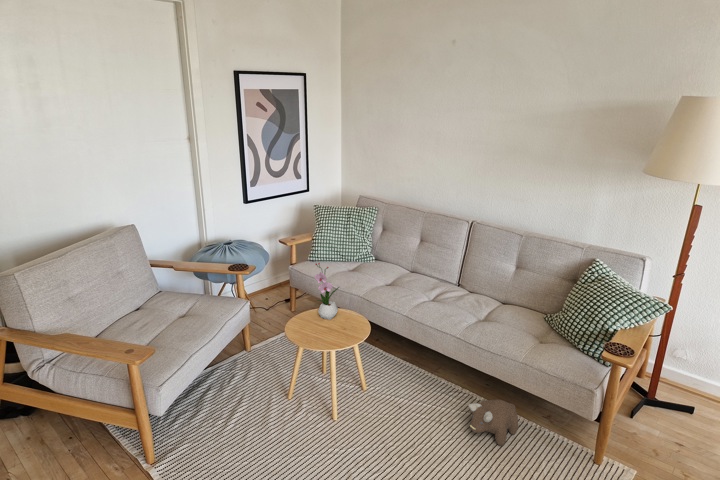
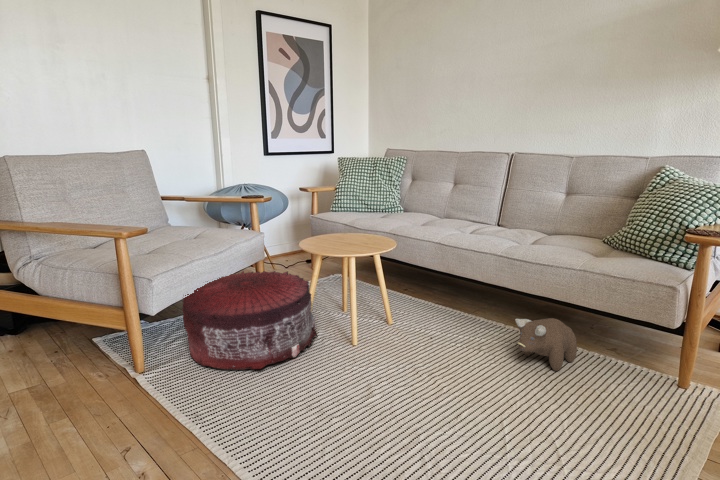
flower arrangement: present [315,263,339,320] -> none [335,173,364,241]
pouf: none [182,348,302,456] -> present [182,271,317,370]

